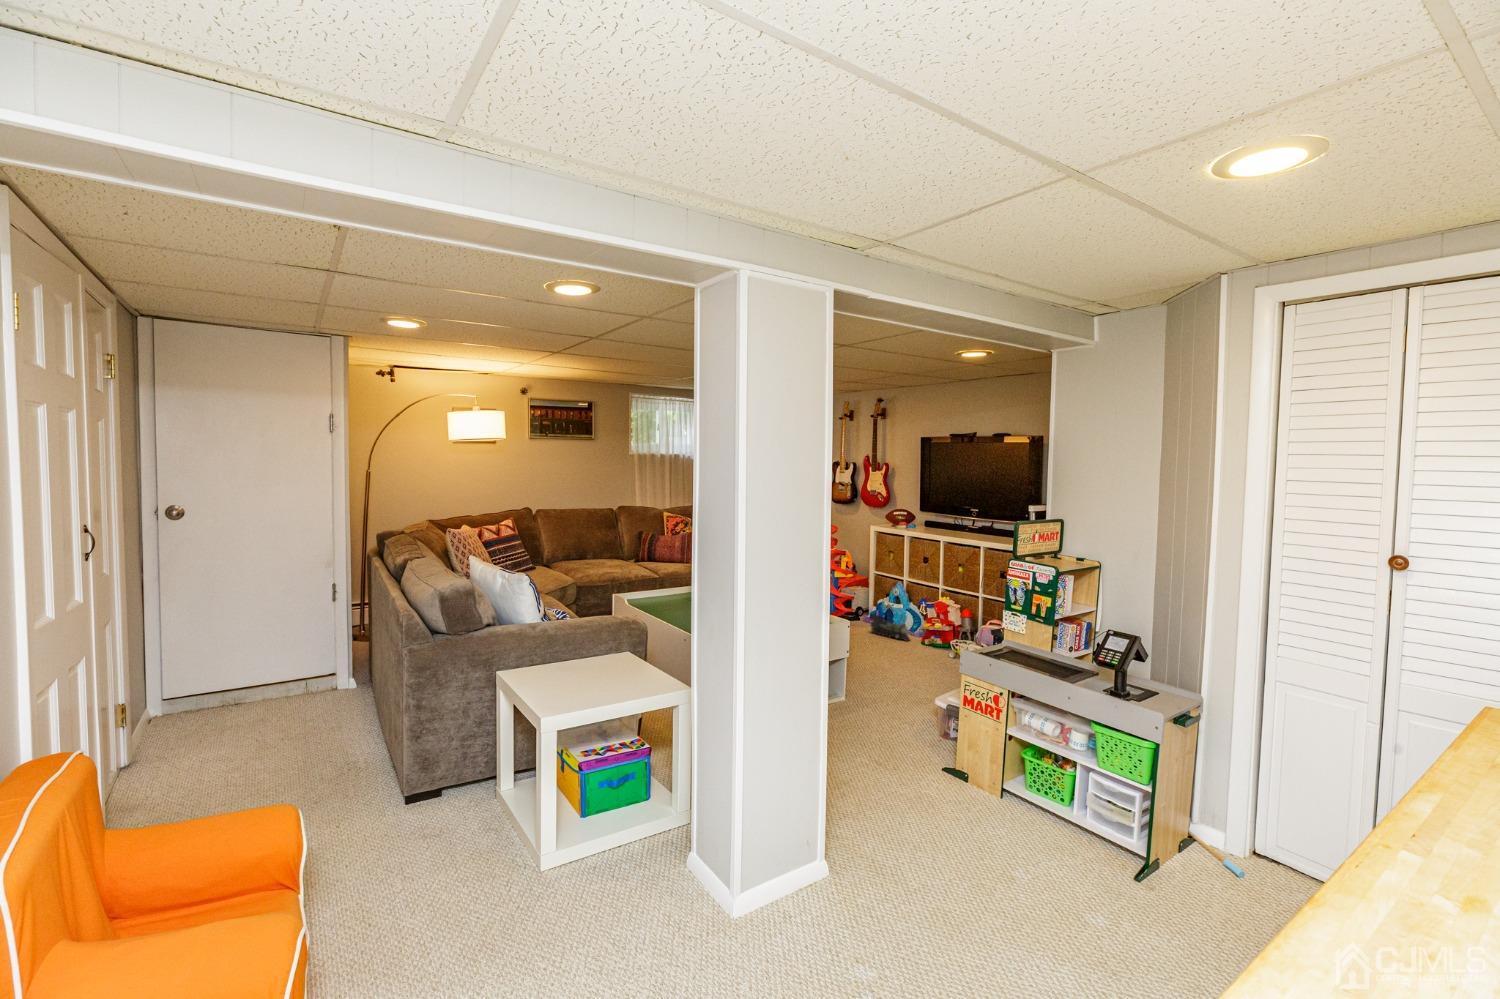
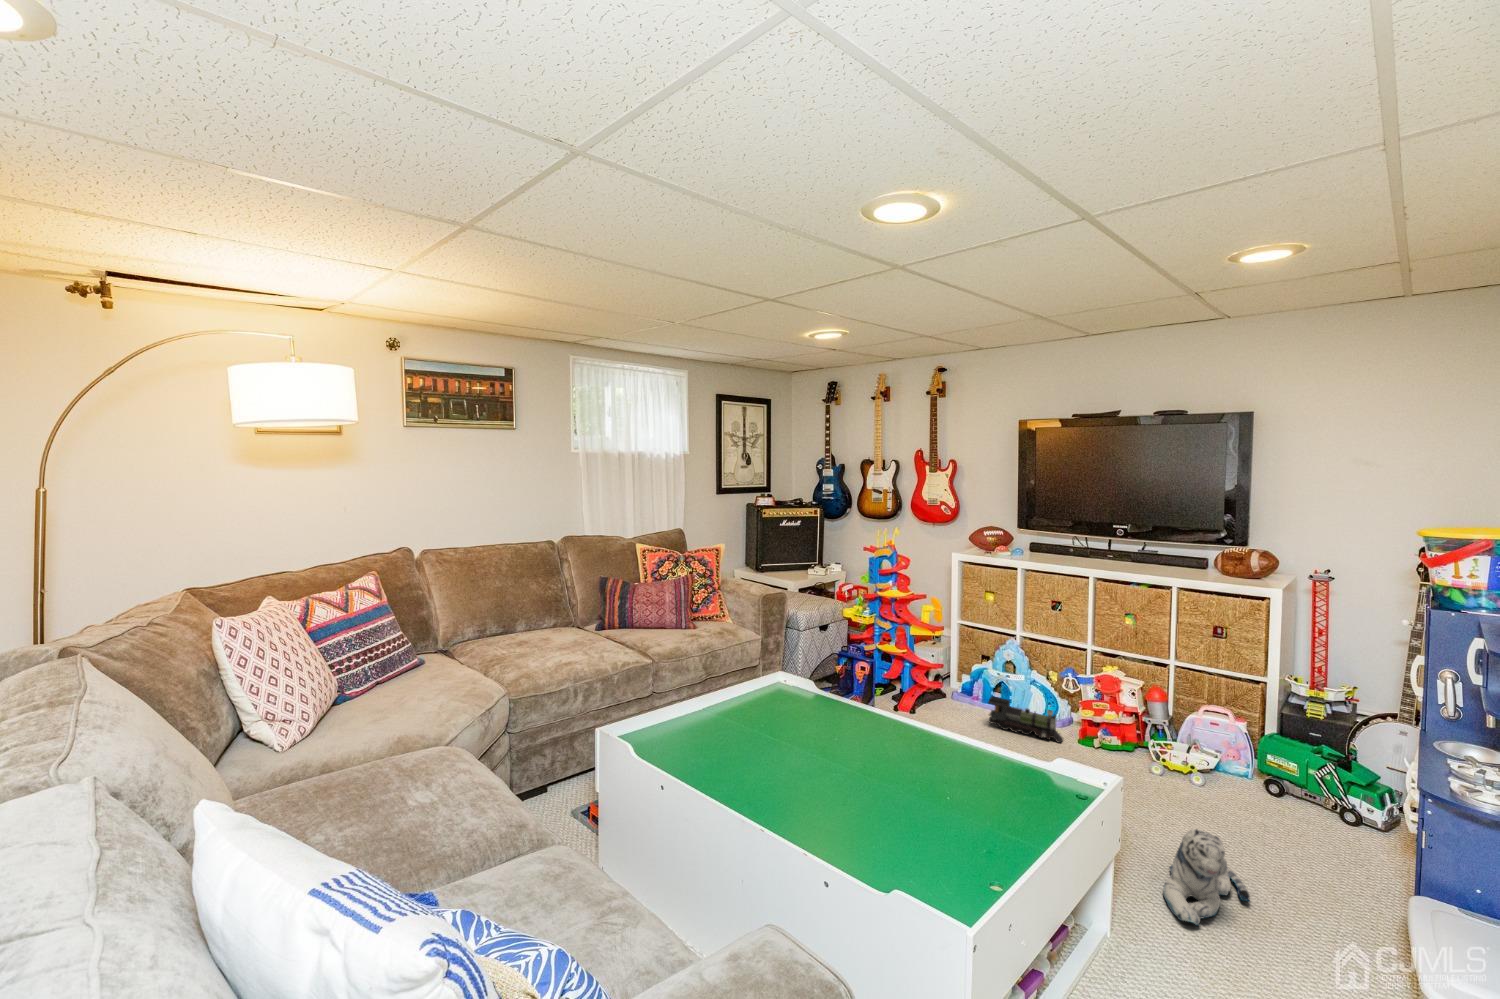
plush toy: none [876,651,929,693] -> present [1163,829,1250,925]

